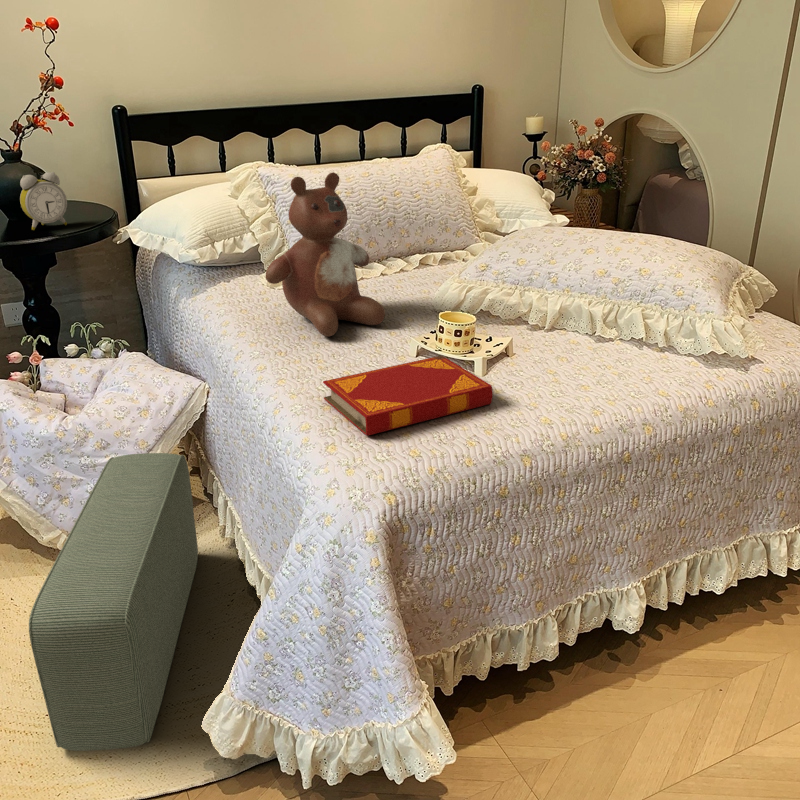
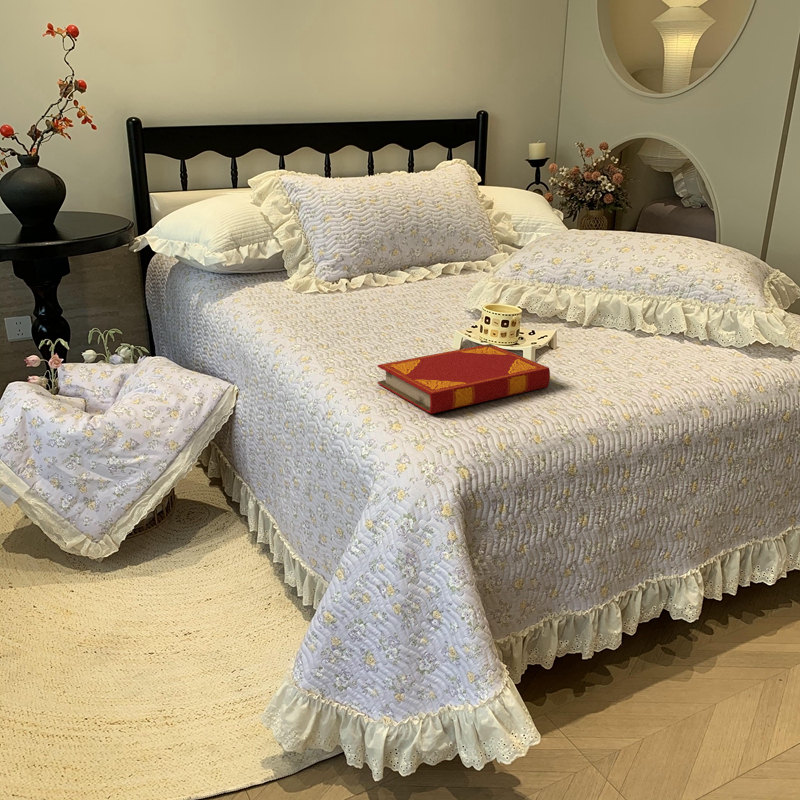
alarm clock: present [20,172,67,230] -> none [42,177,90,235]
stuffed bear: present [266,172,385,336] -> none [304,170,423,331]
pouf: present [29,453,198,751] -> none [78,452,228,754]

